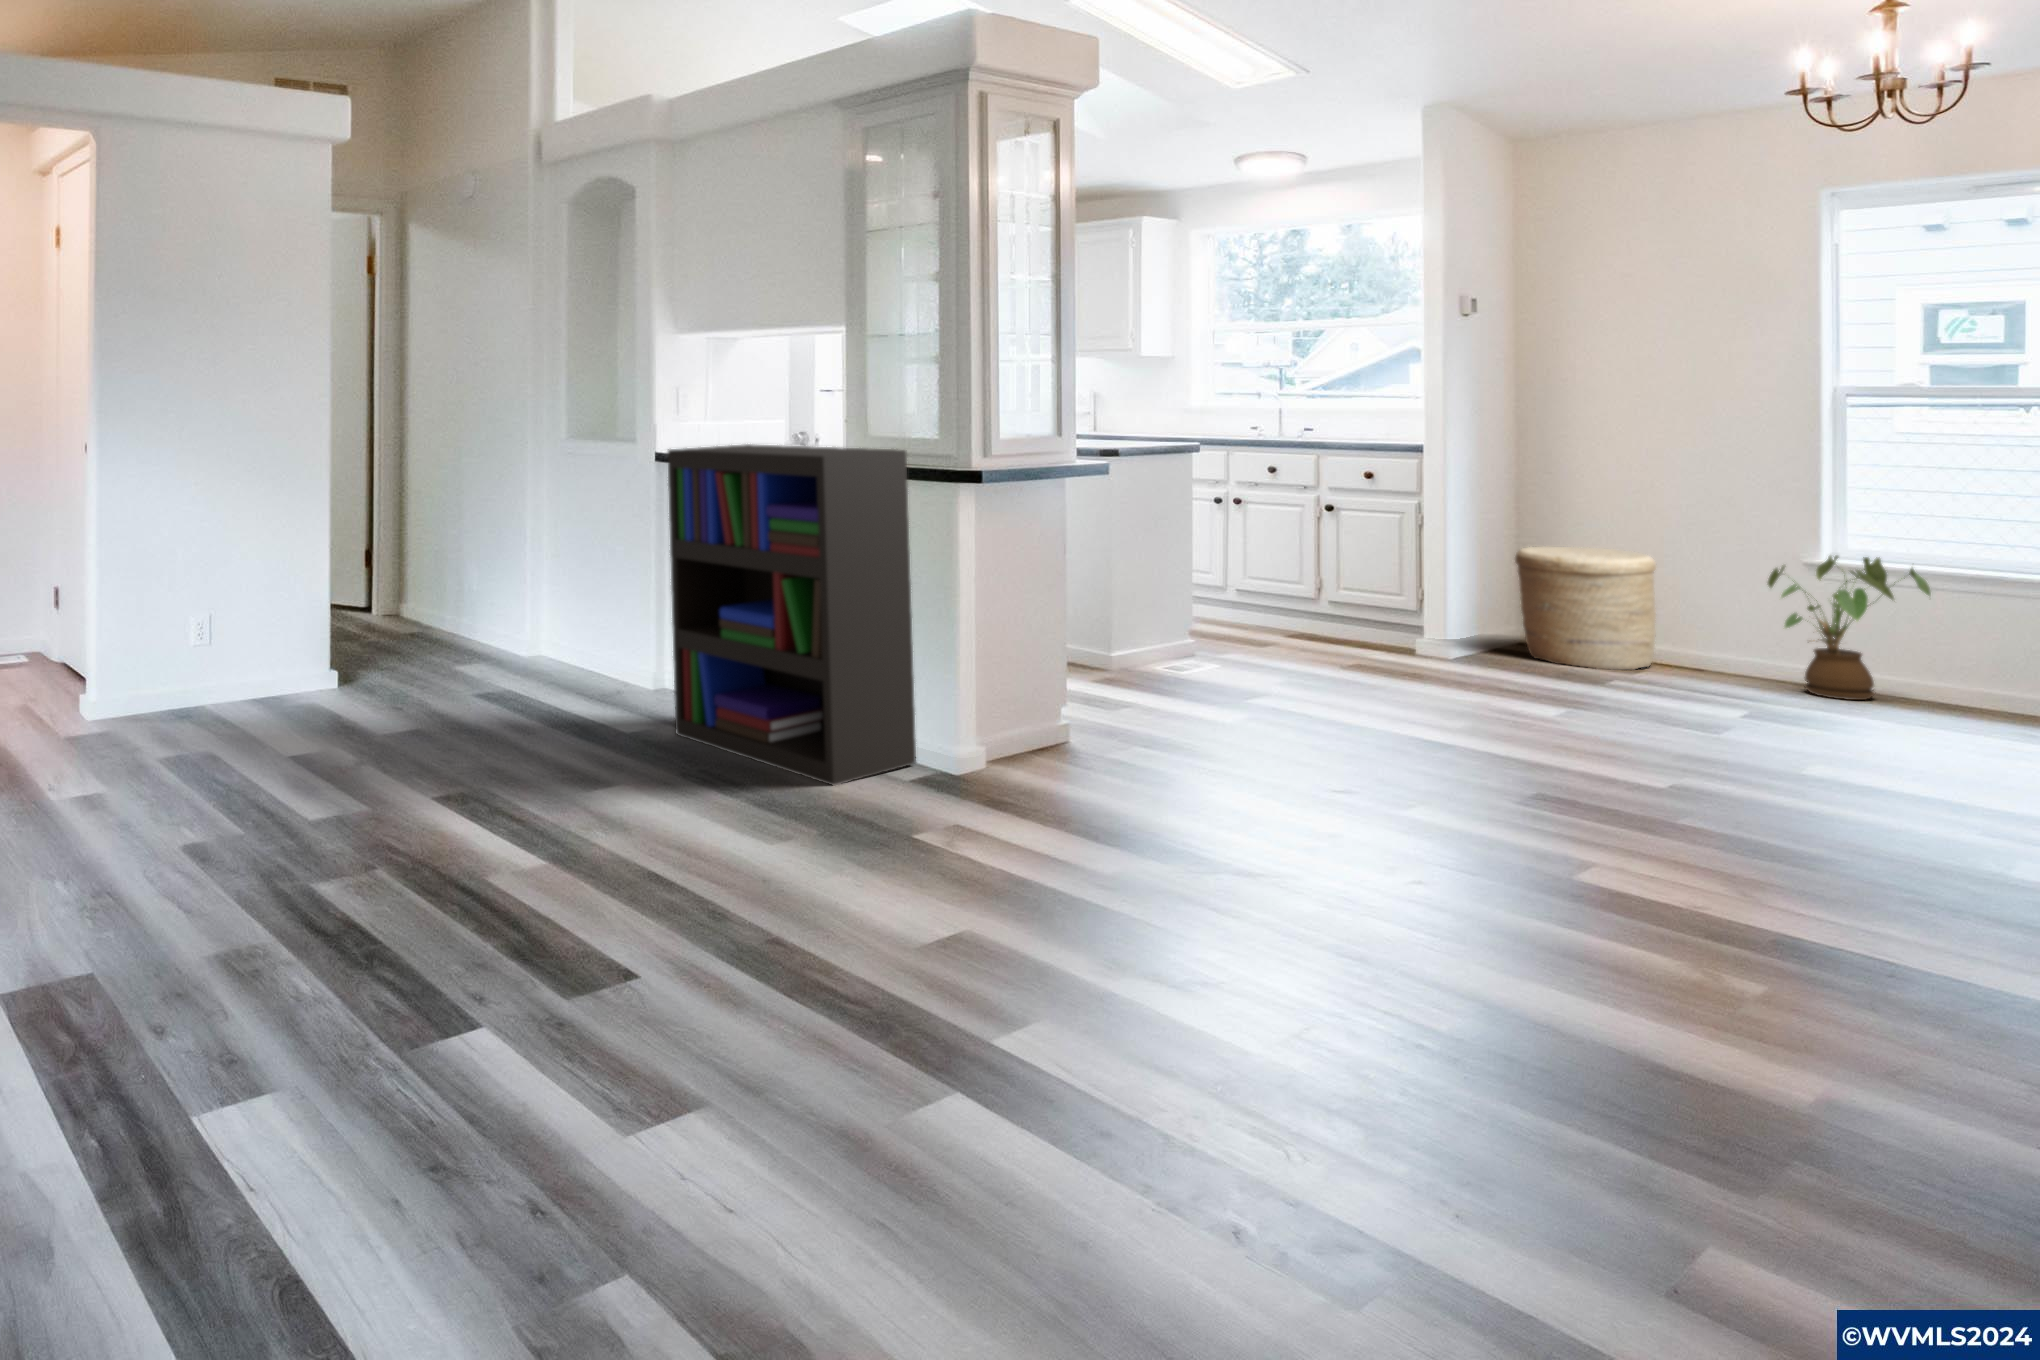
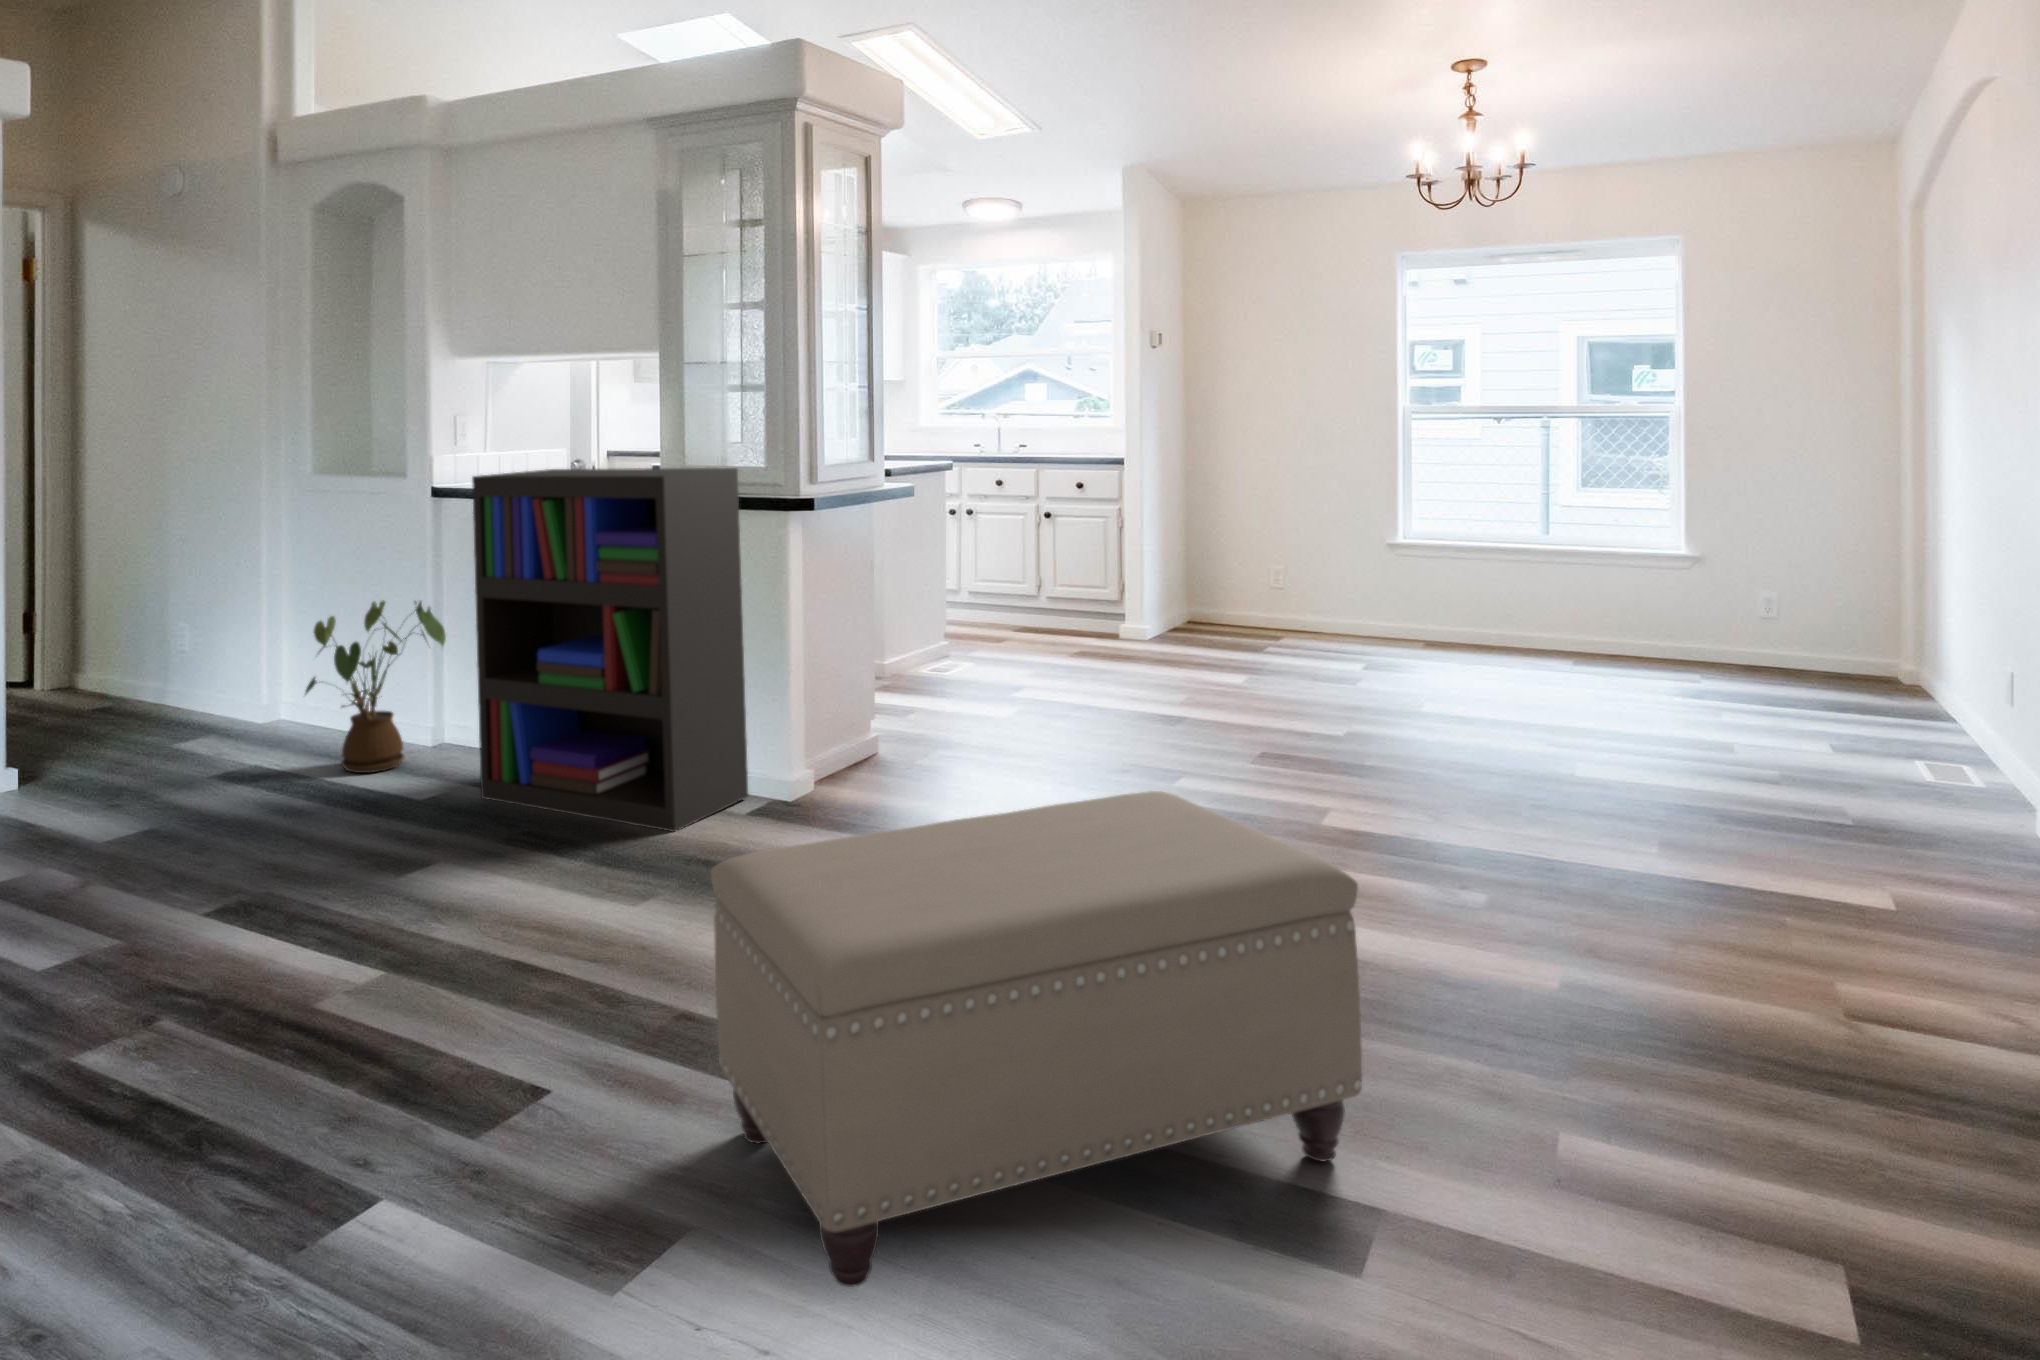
basket: present [1515,547,1656,670] -> none [1185,542,1284,644]
house plant: present [1768,556,1931,700] -> present [305,600,446,773]
ottoman: none [758,798,1399,1194] -> present [711,791,1362,1287]

